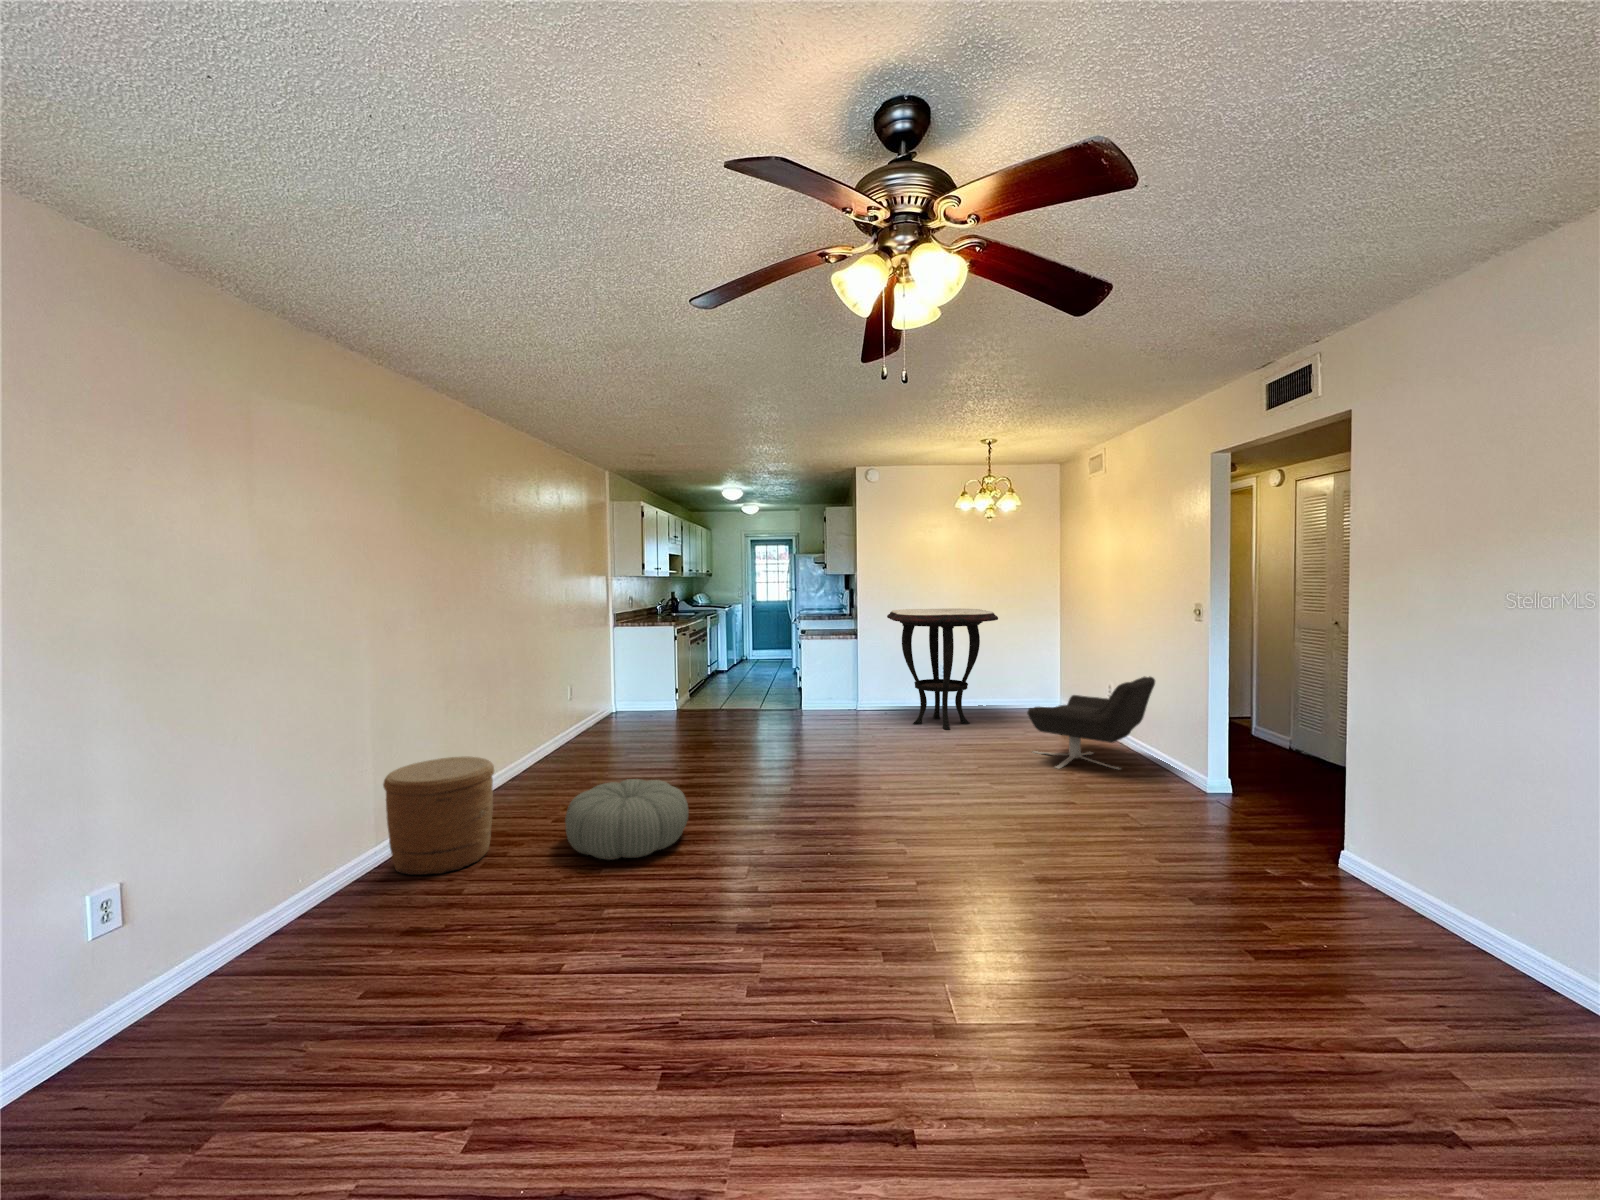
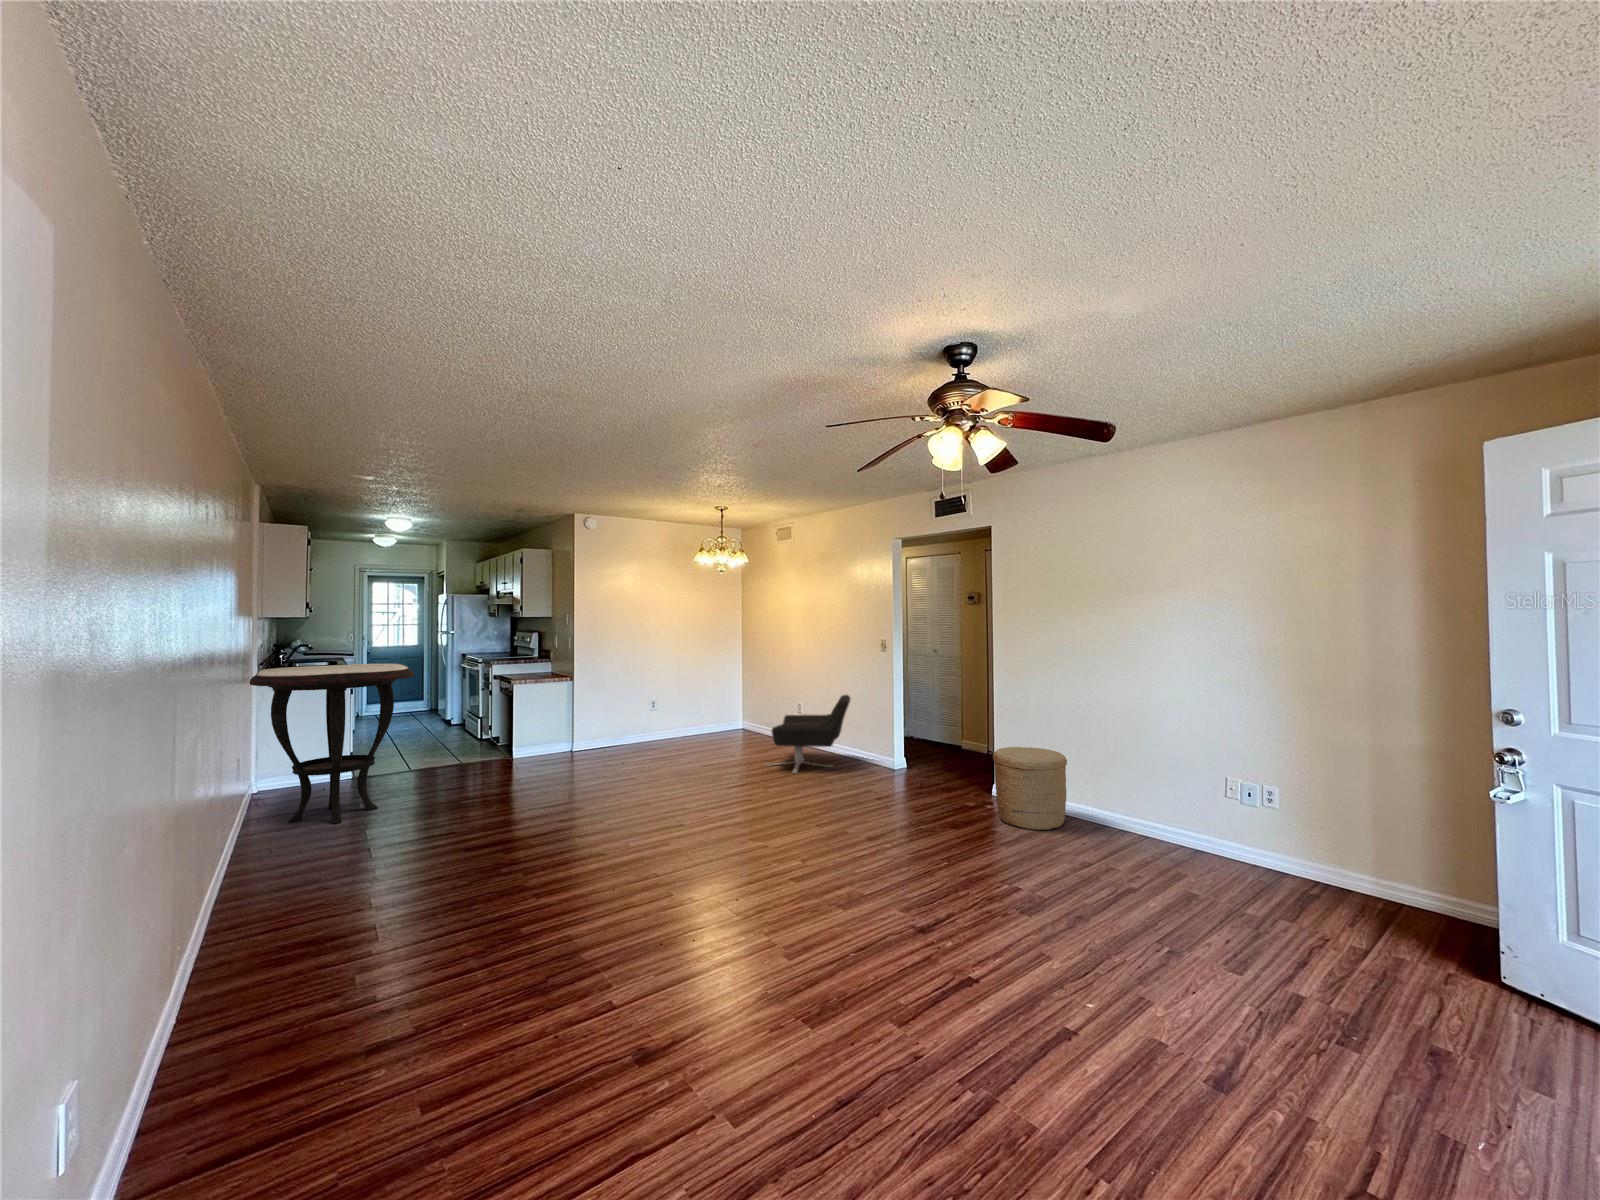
side table: present [887,609,998,730] -> present [249,664,414,824]
woven basket: present [383,757,494,875] -> present [993,747,1067,830]
pouf: present [565,779,688,860] -> none [438,835,580,927]

